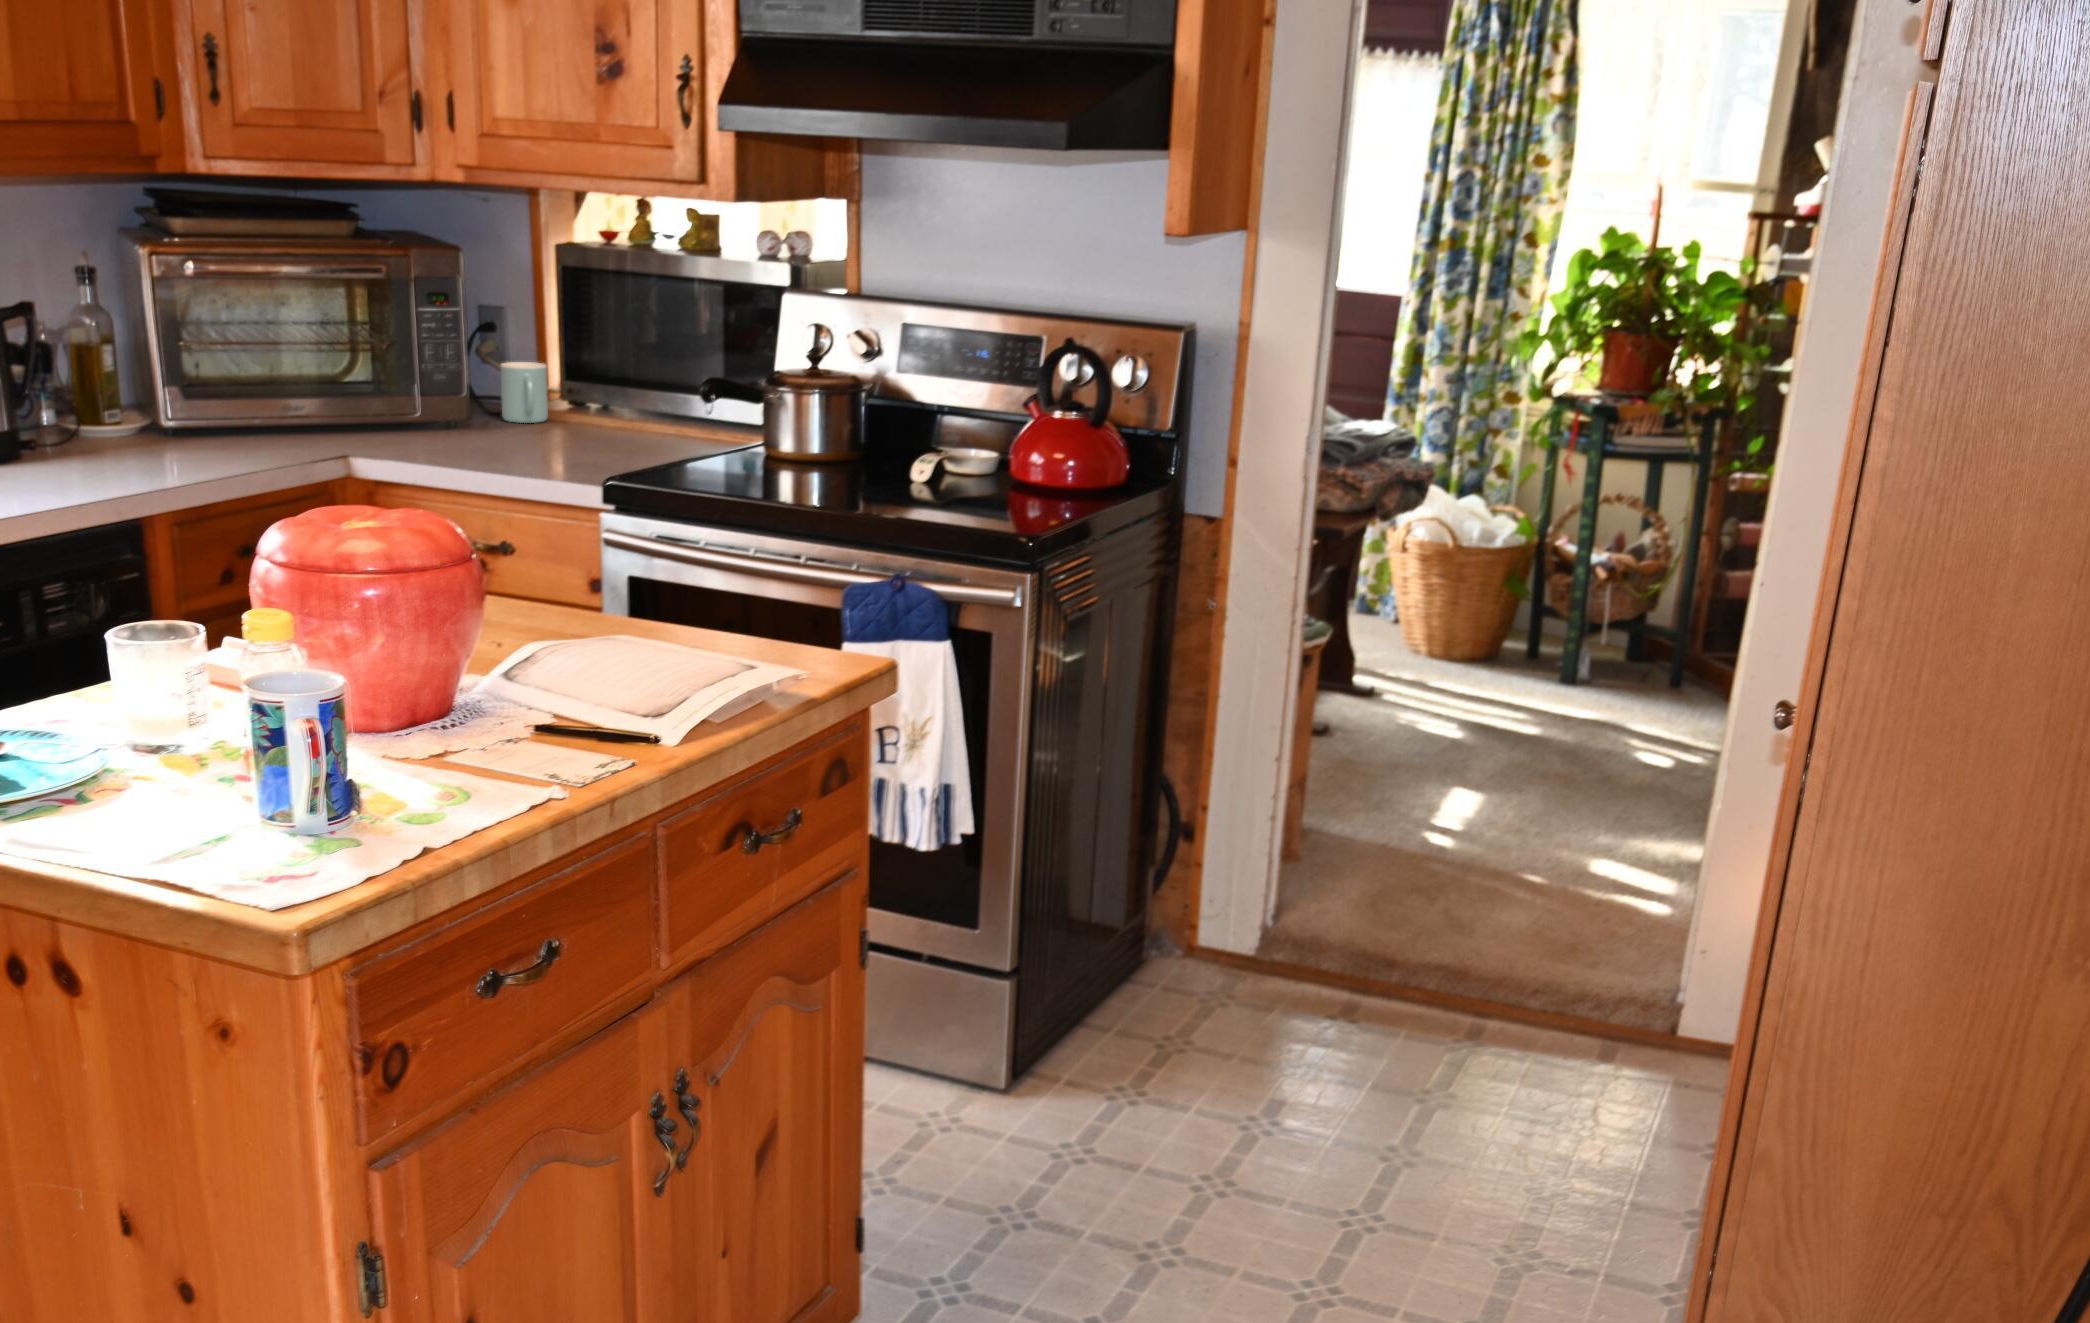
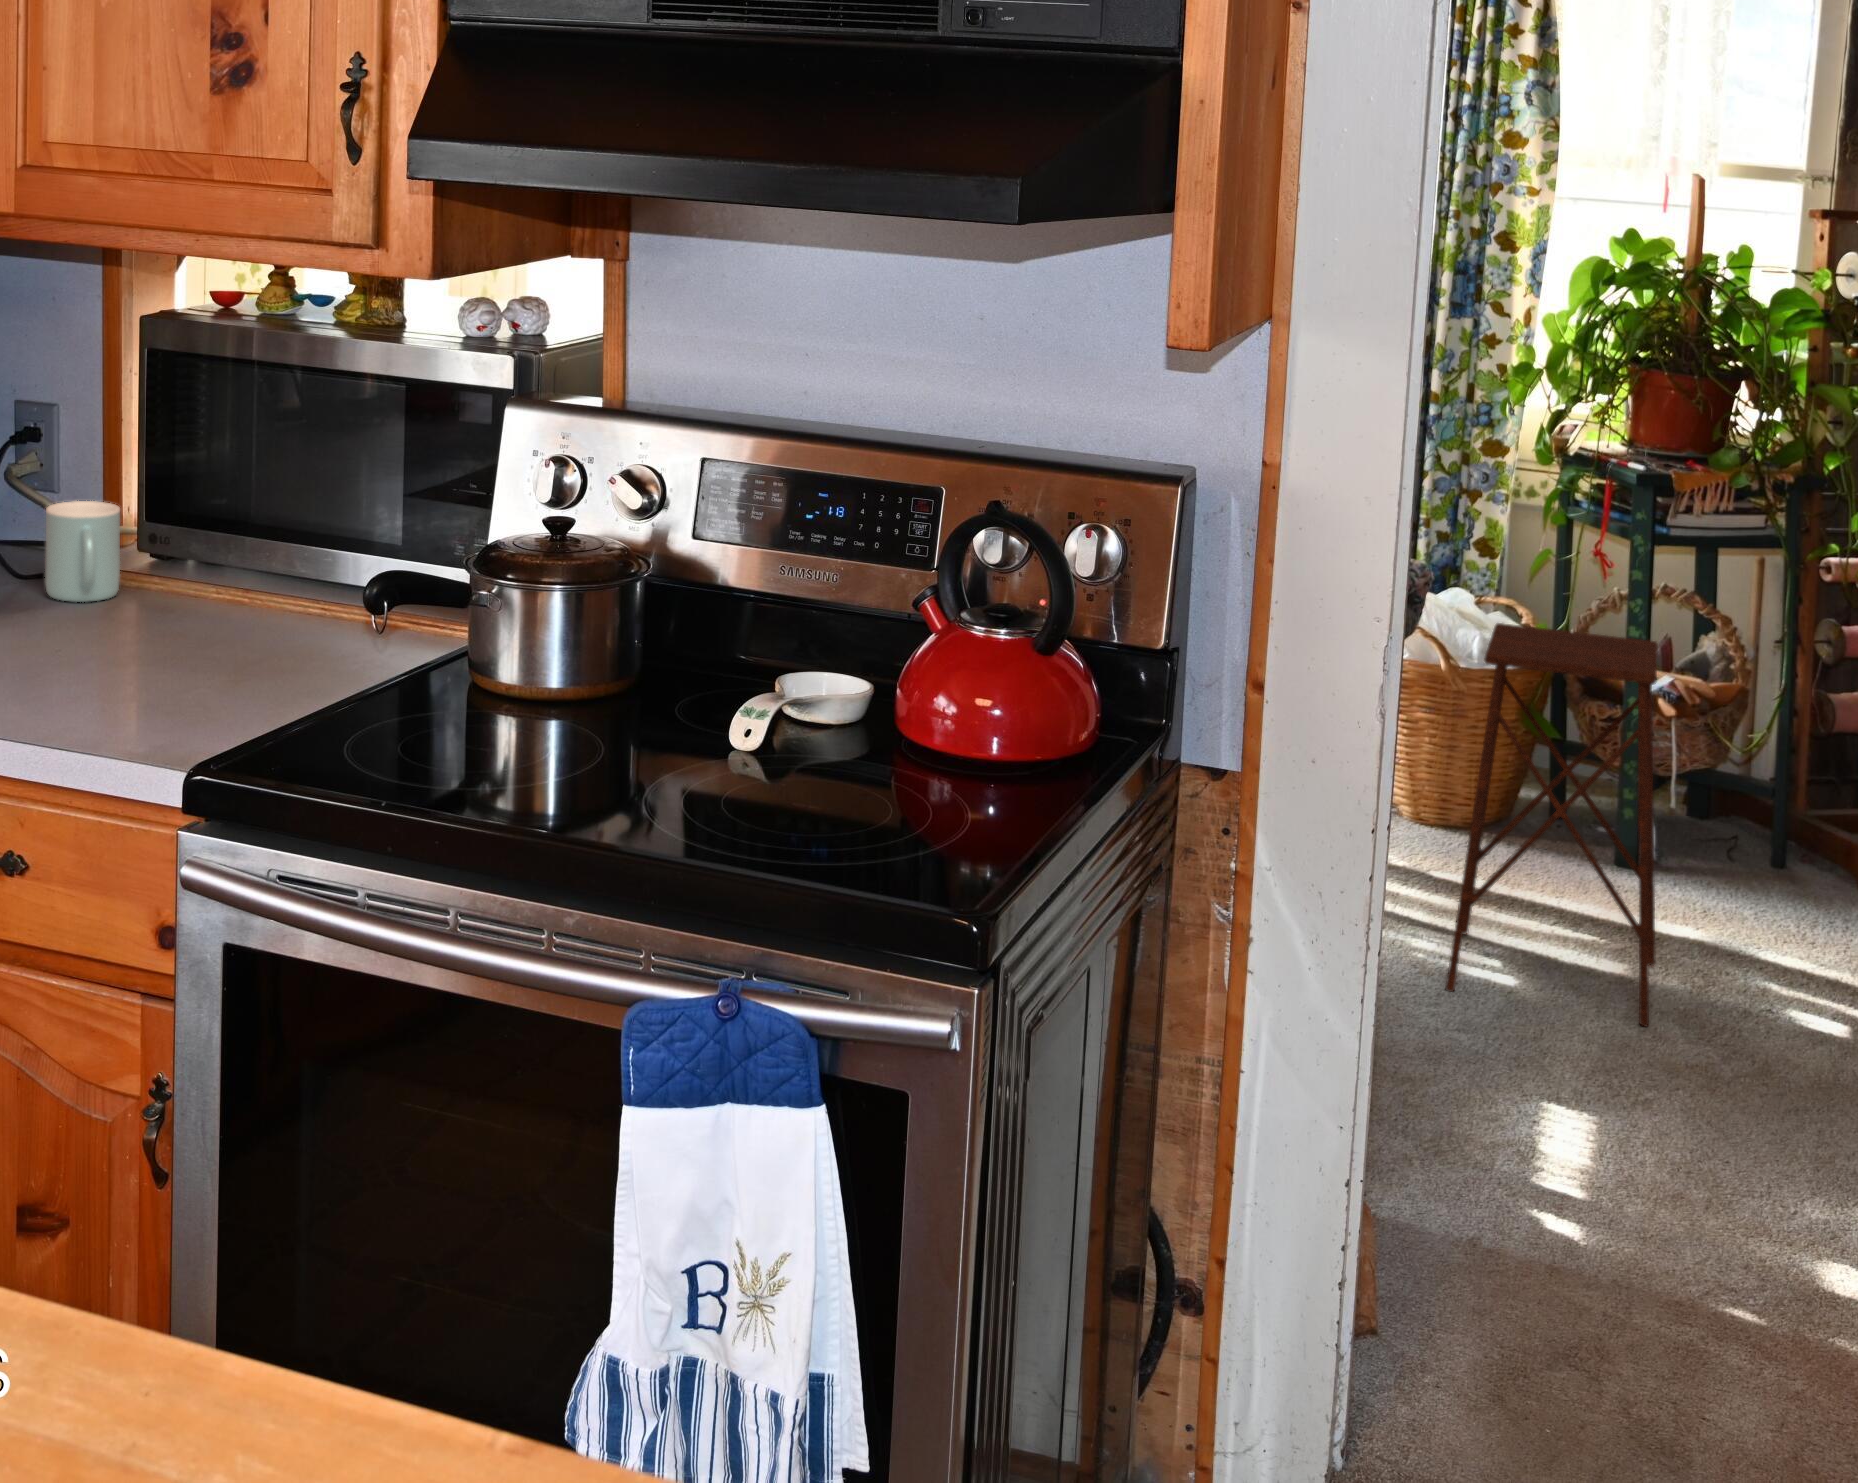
side table: none [1418,500,1575,758] -> present [1446,623,1658,1026]

